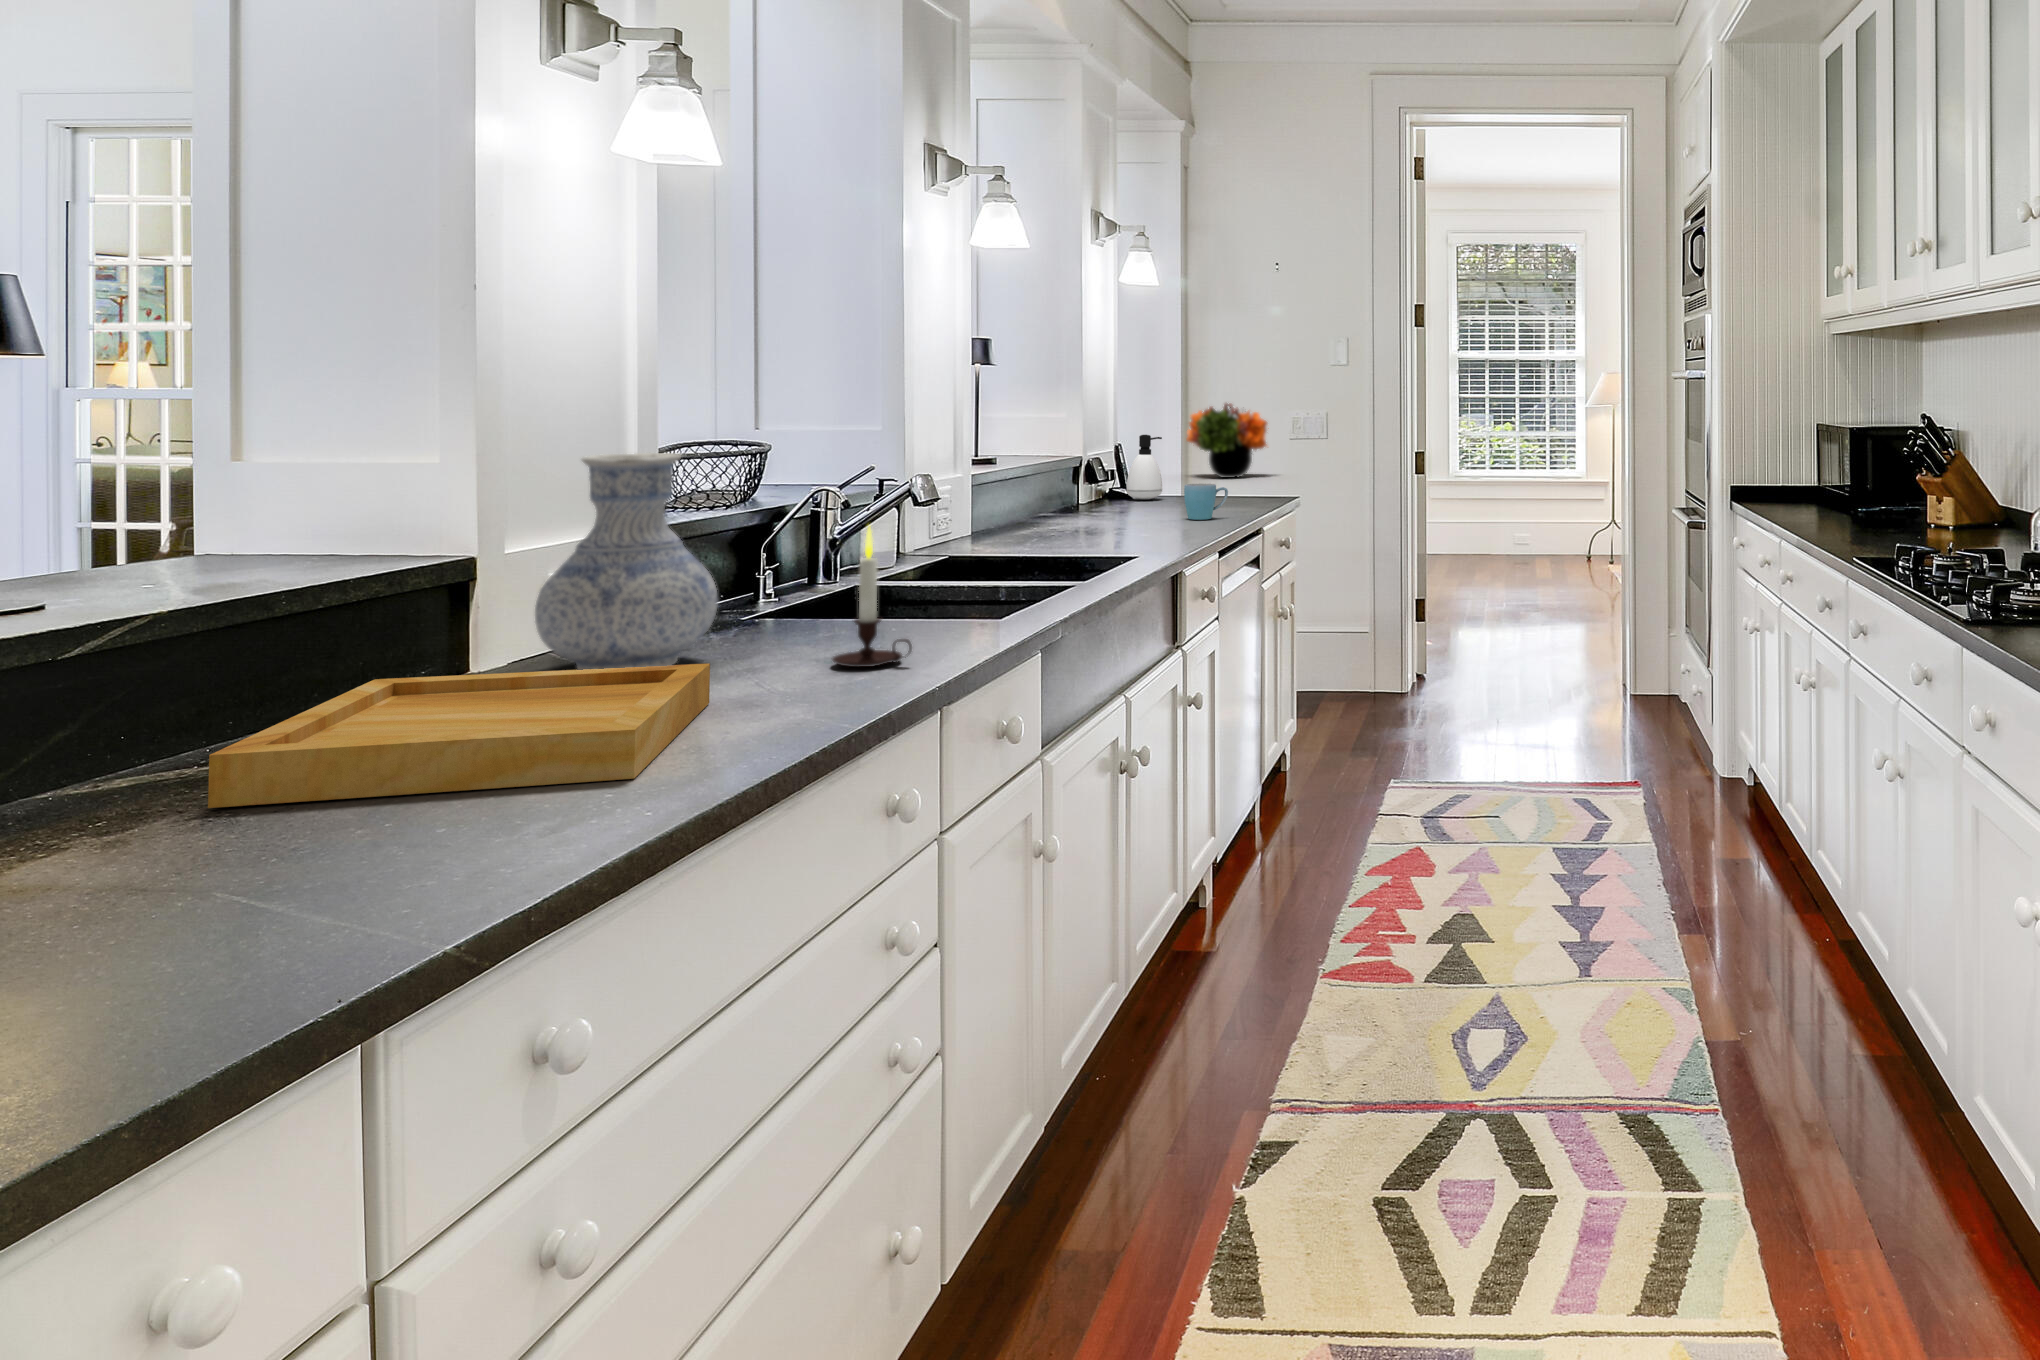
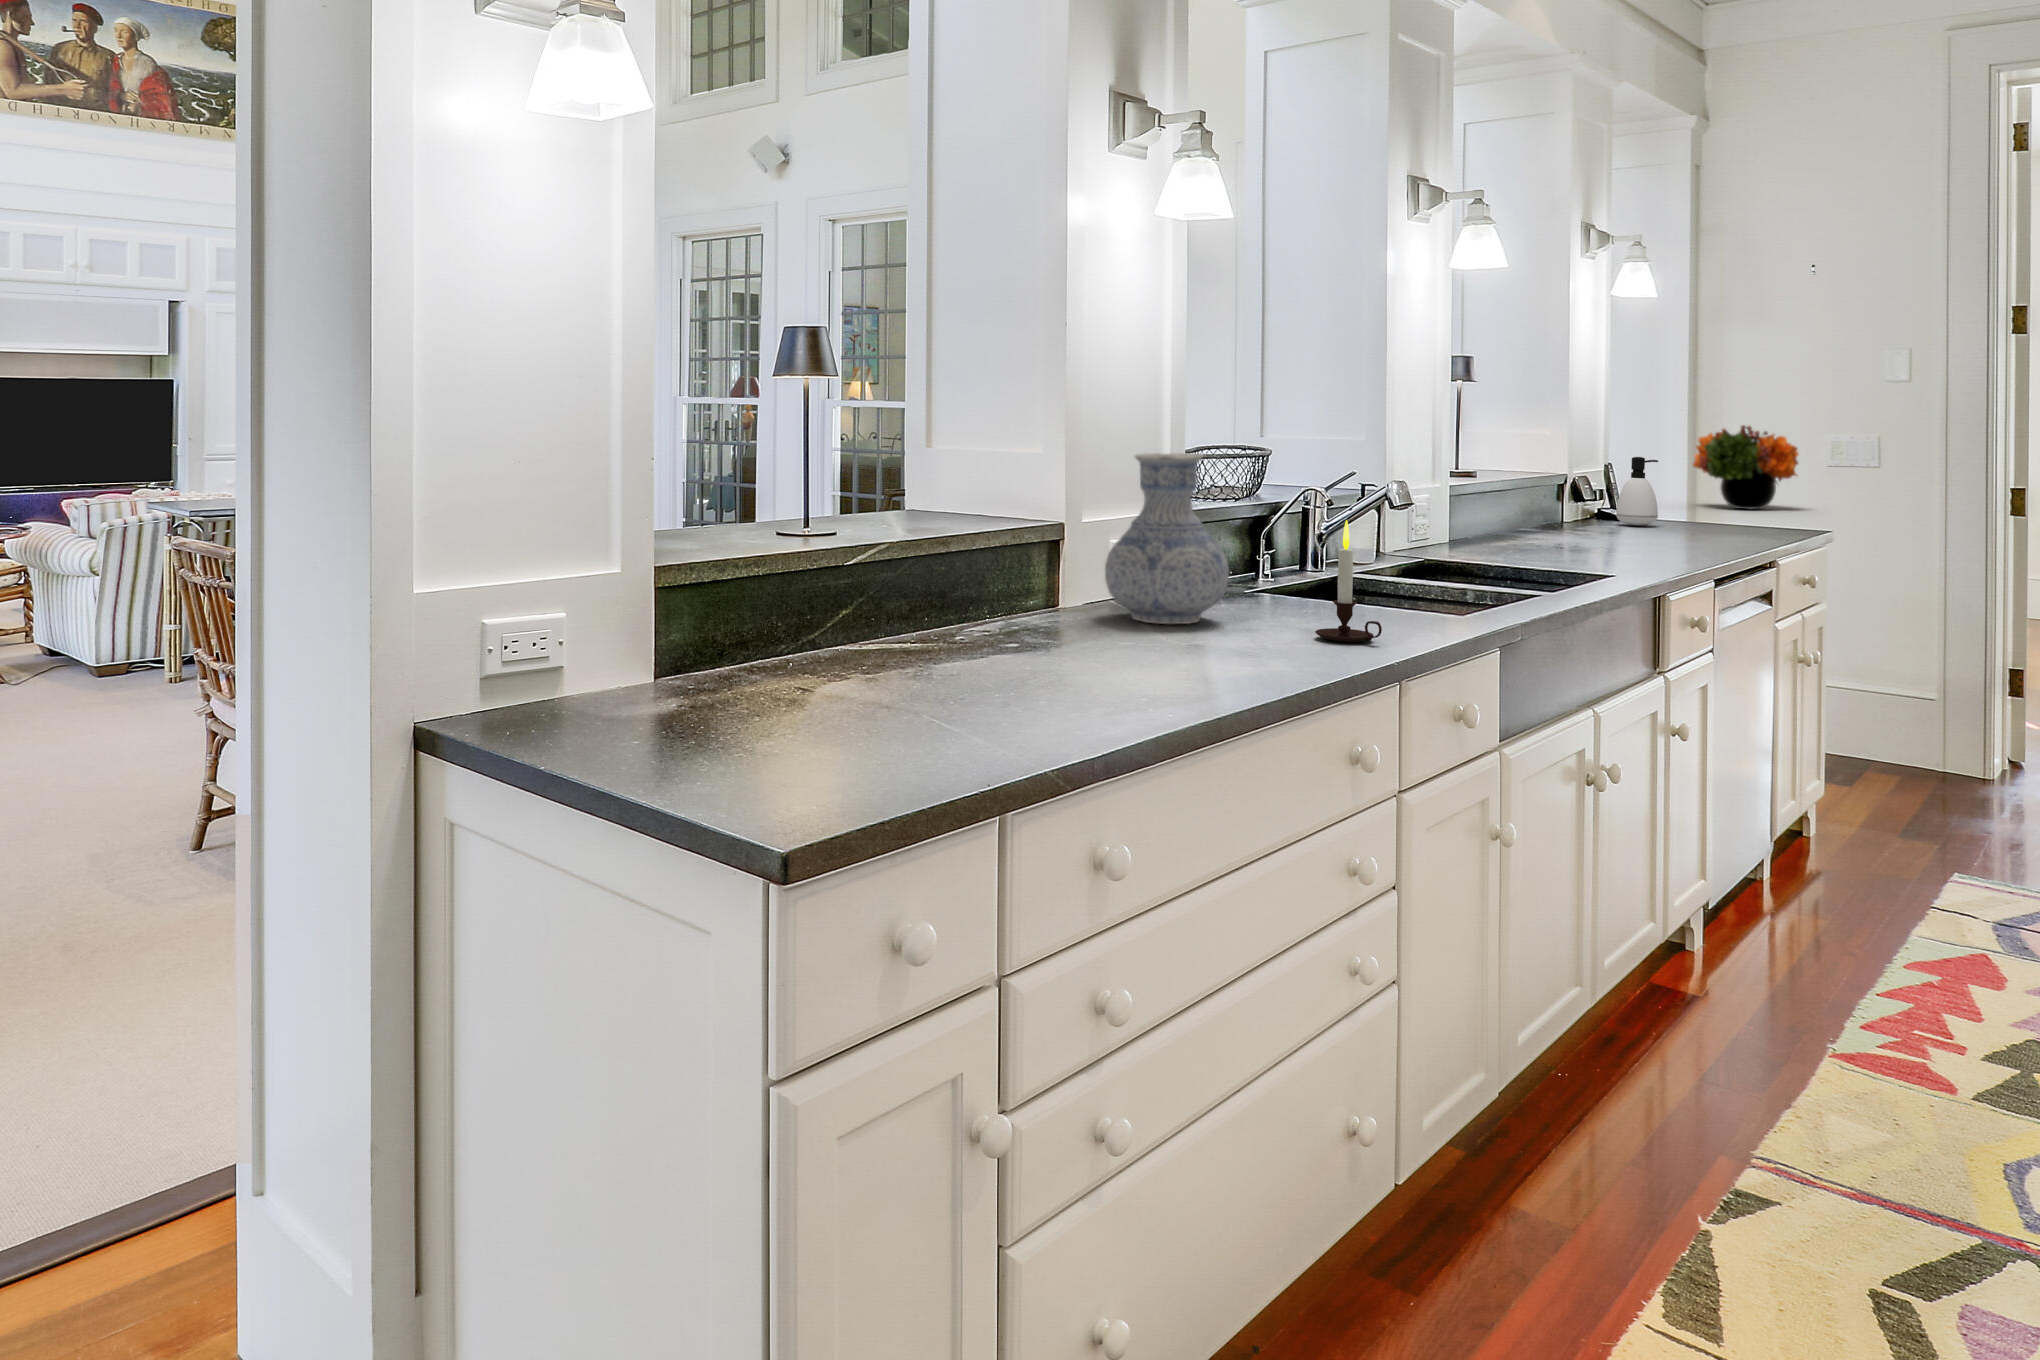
mug: present [1184,483,1228,520] -> none [1679,510,1732,549]
tray: present [208,664,710,808] -> none [933,604,1223,692]

